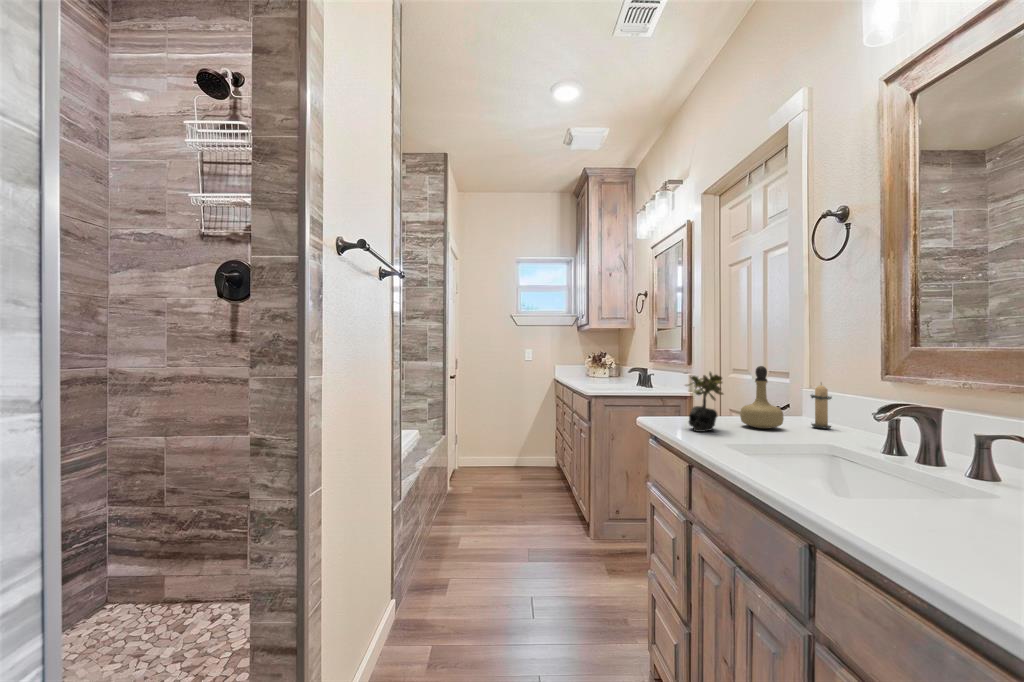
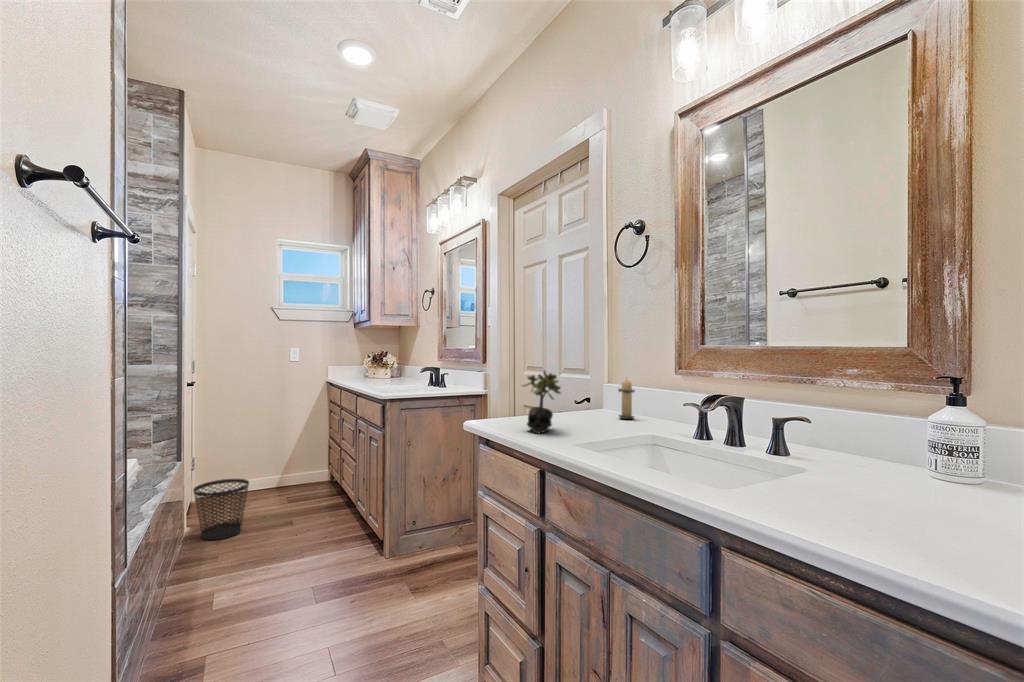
perfume bottle: present [740,366,784,429] -> none [566,364,603,424]
wastebasket: none [454,452,491,498] -> present [193,479,249,540]

